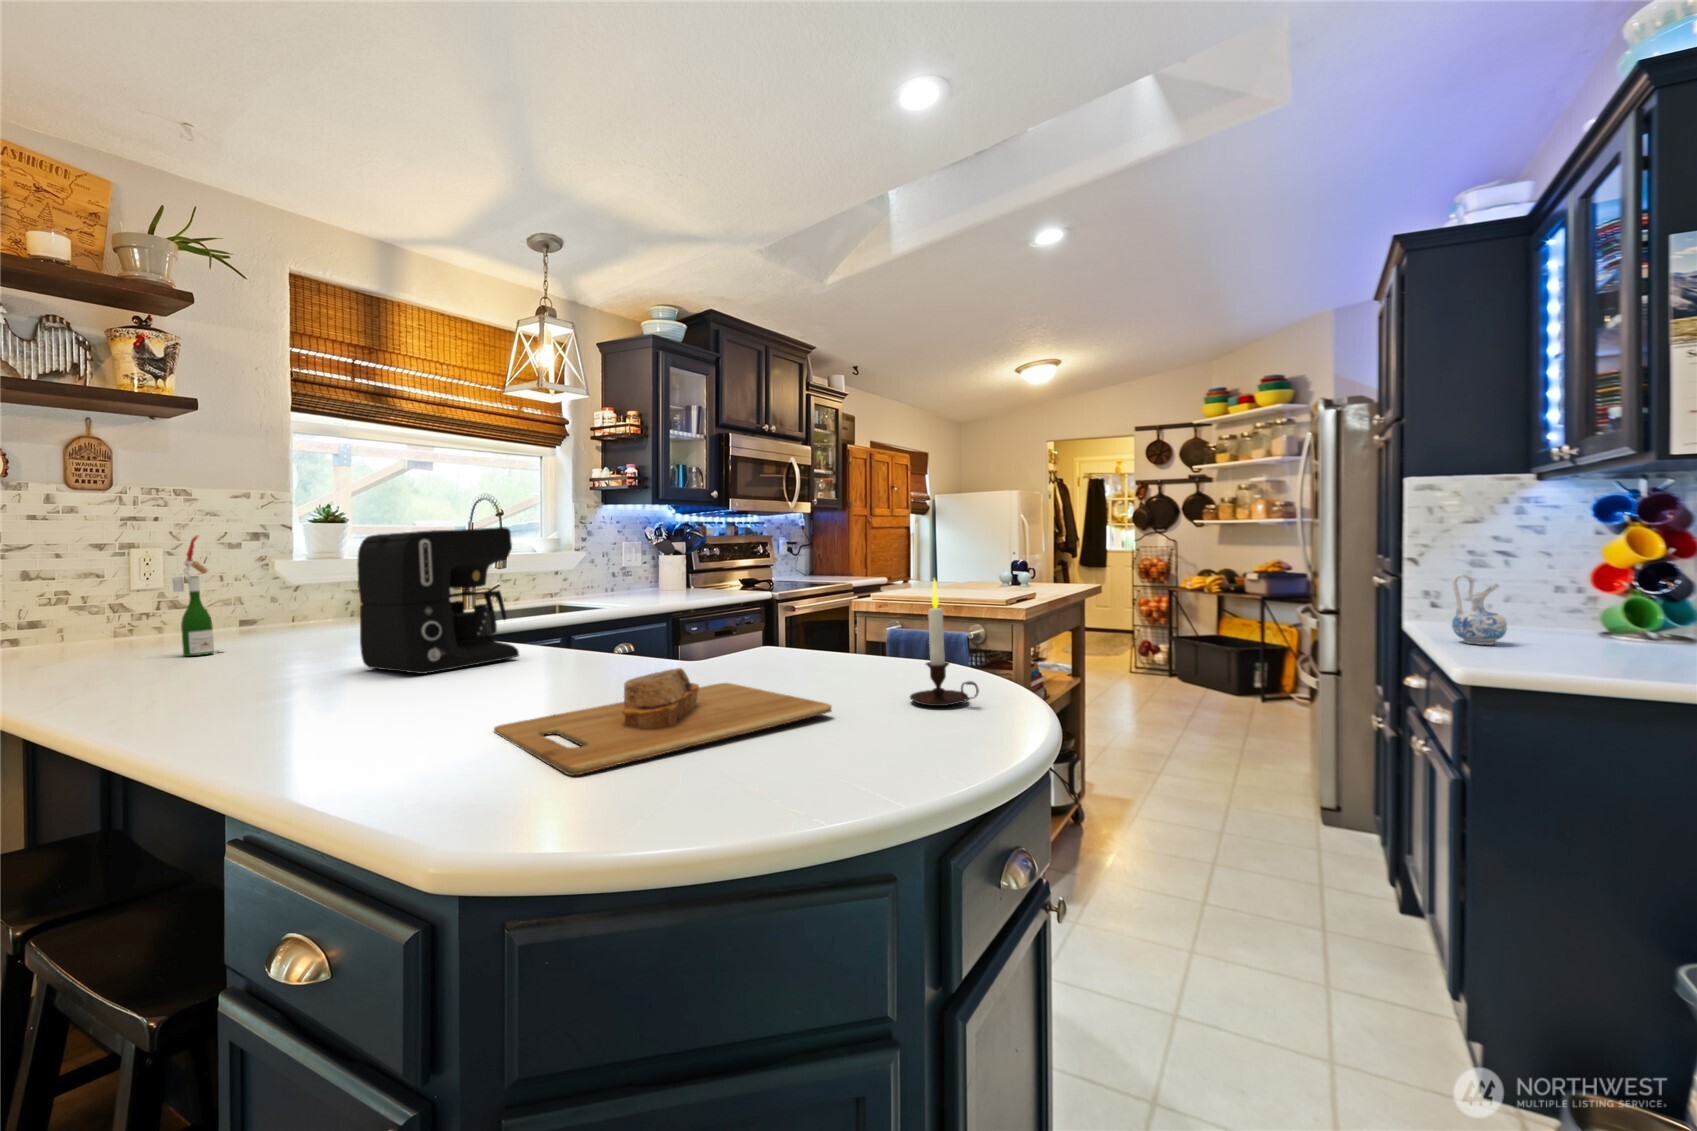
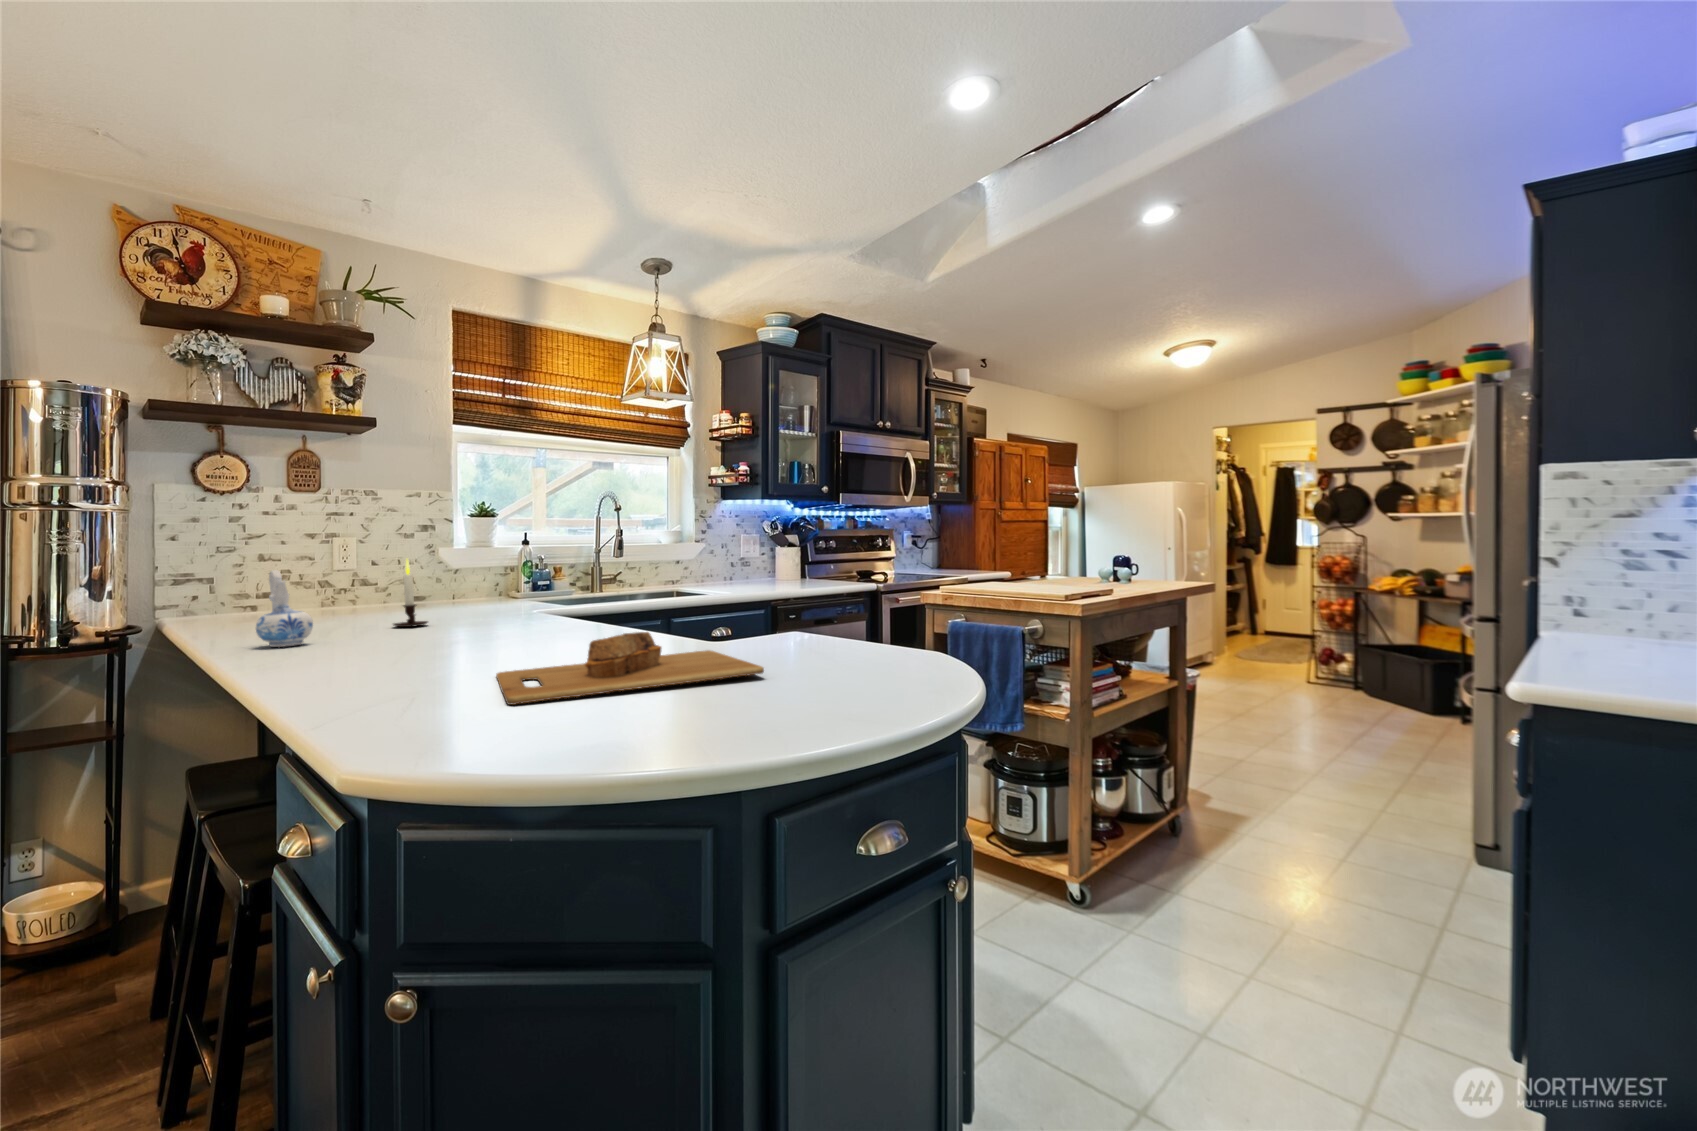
coffee maker: present [357,527,519,674] -> none [457,517,583,638]
wine bottle: present [172,536,223,656] -> none [347,526,385,622]
ceramic pitcher: present [1452,574,1507,645] -> present [256,570,313,647]
candle: present [910,579,979,706] -> present [393,560,428,627]

